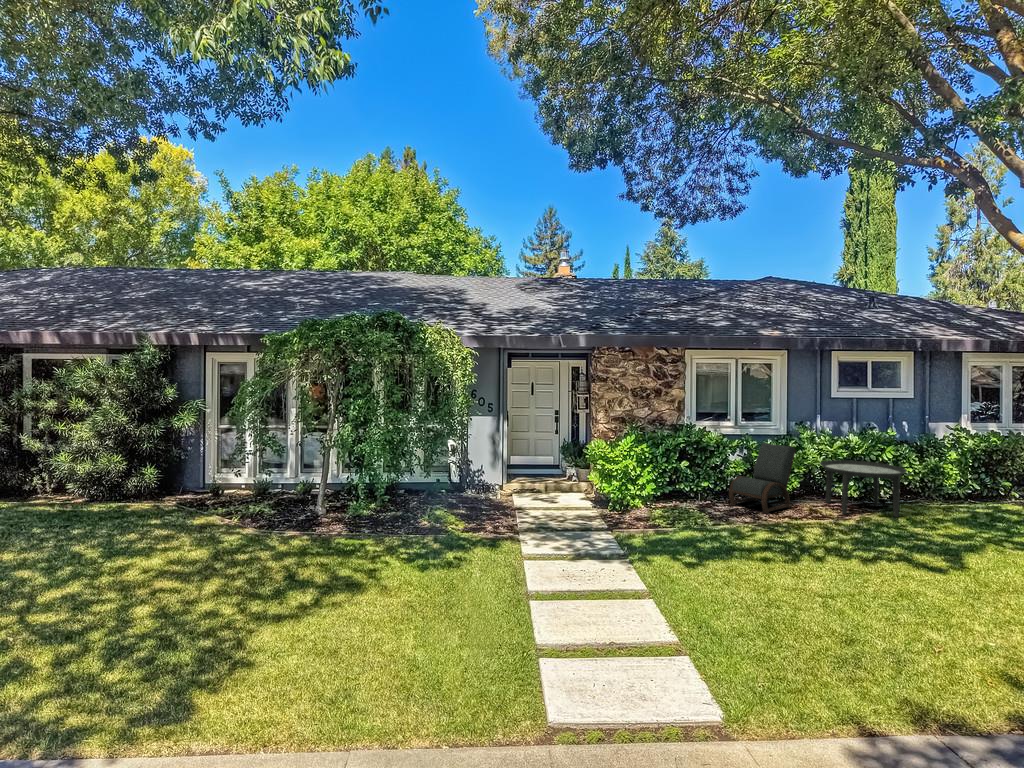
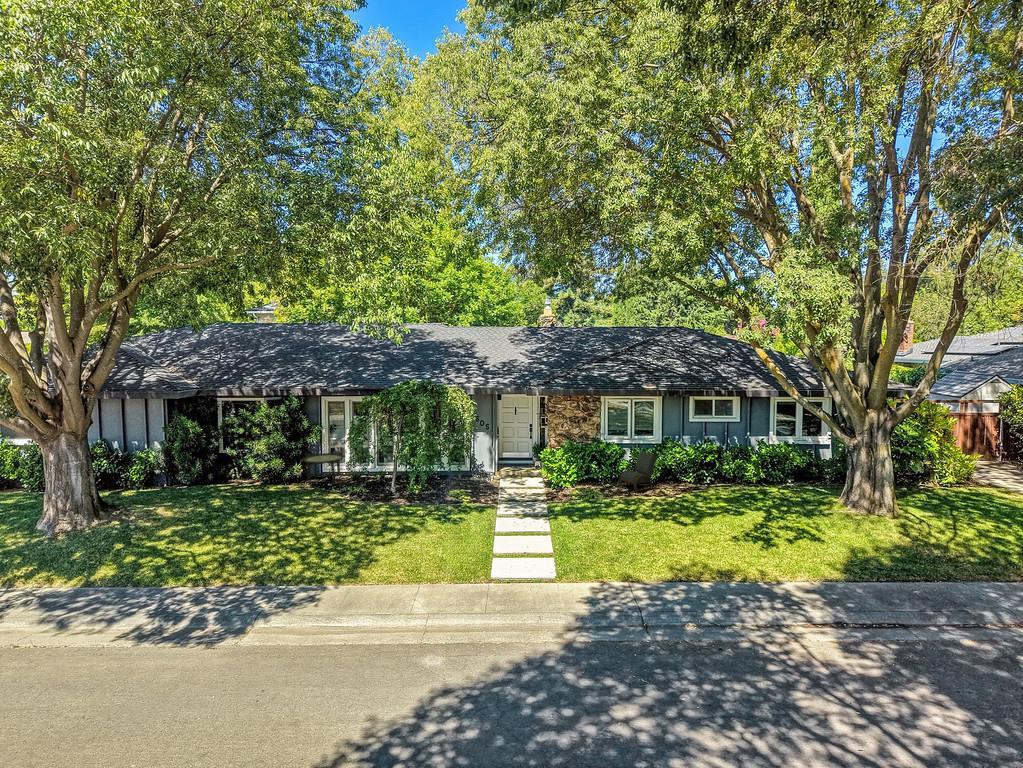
round table: present [820,460,907,517] -> present [303,453,343,483]

